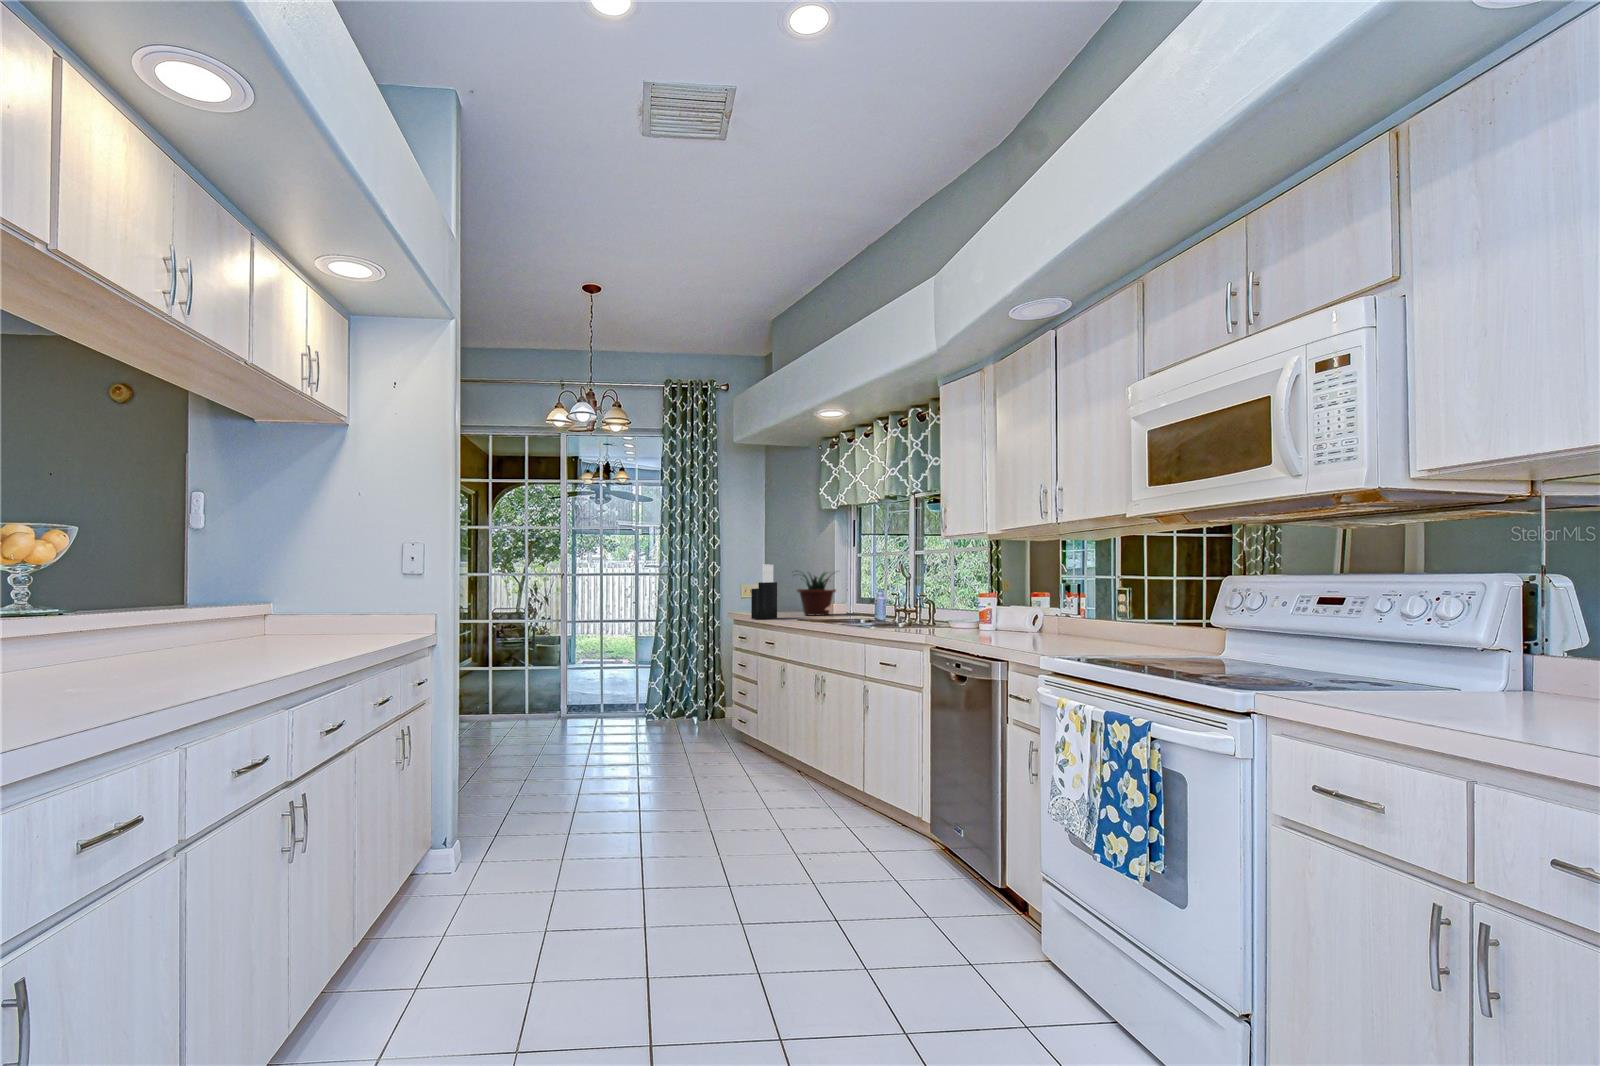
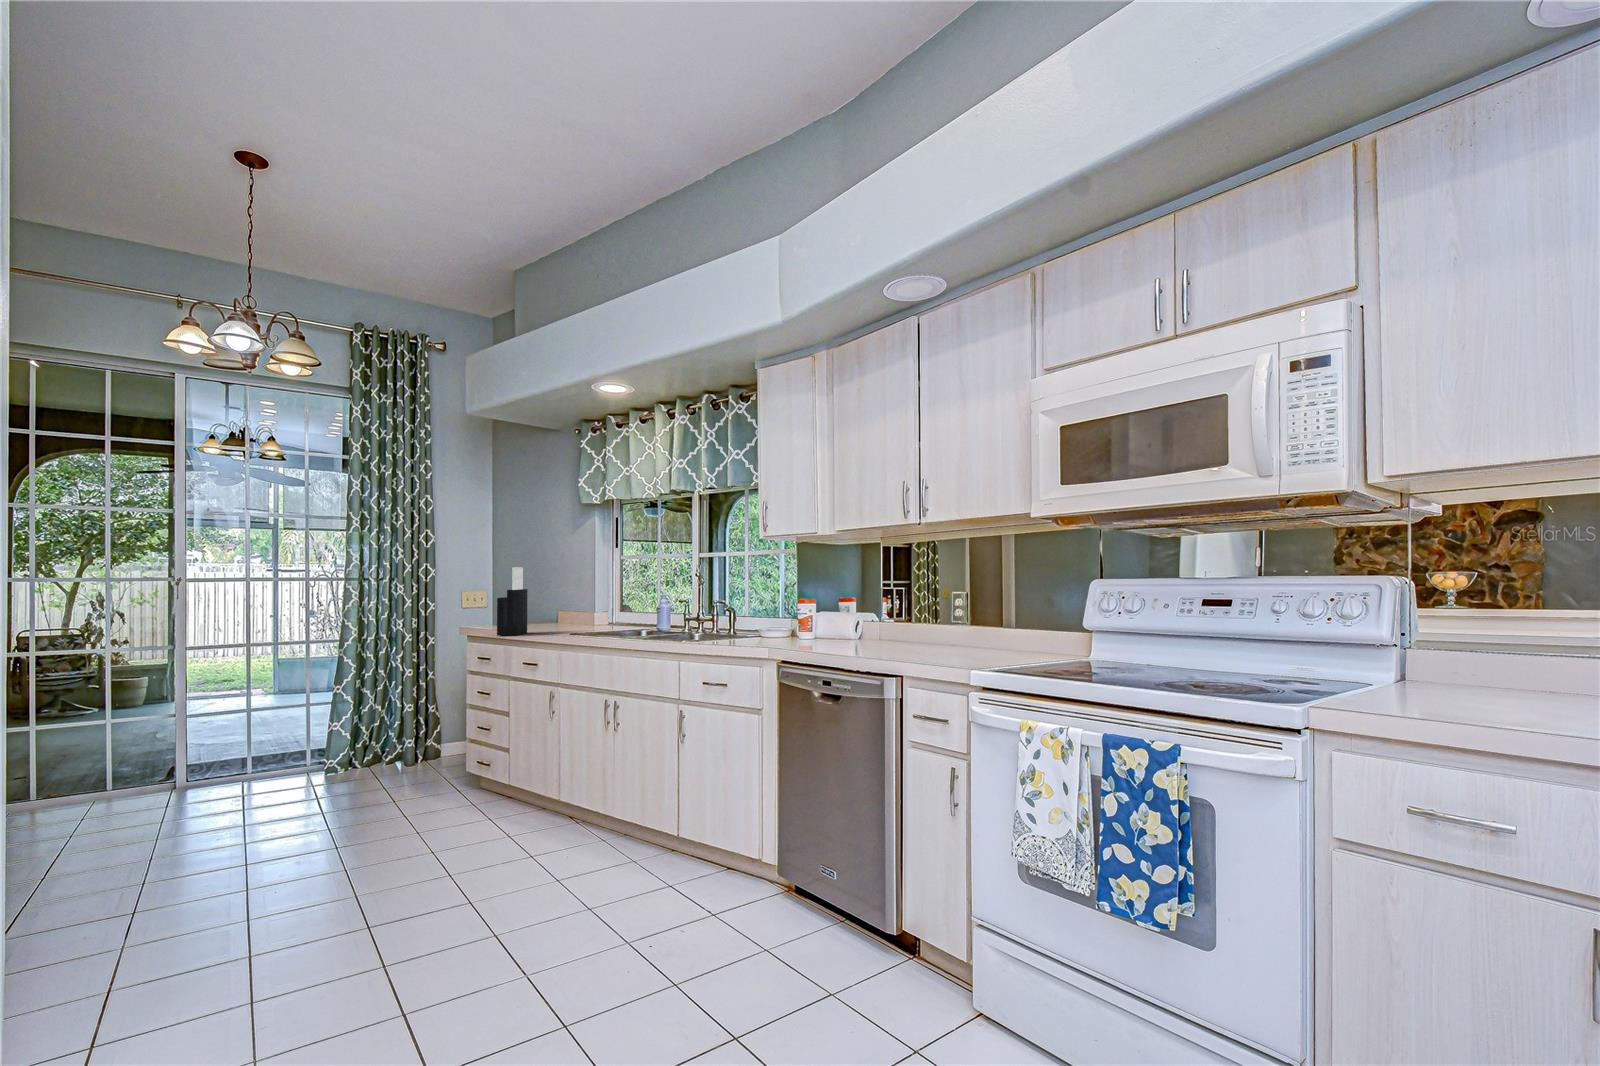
potted plant: present [797,572,836,615] -> none [540,574,602,628]

